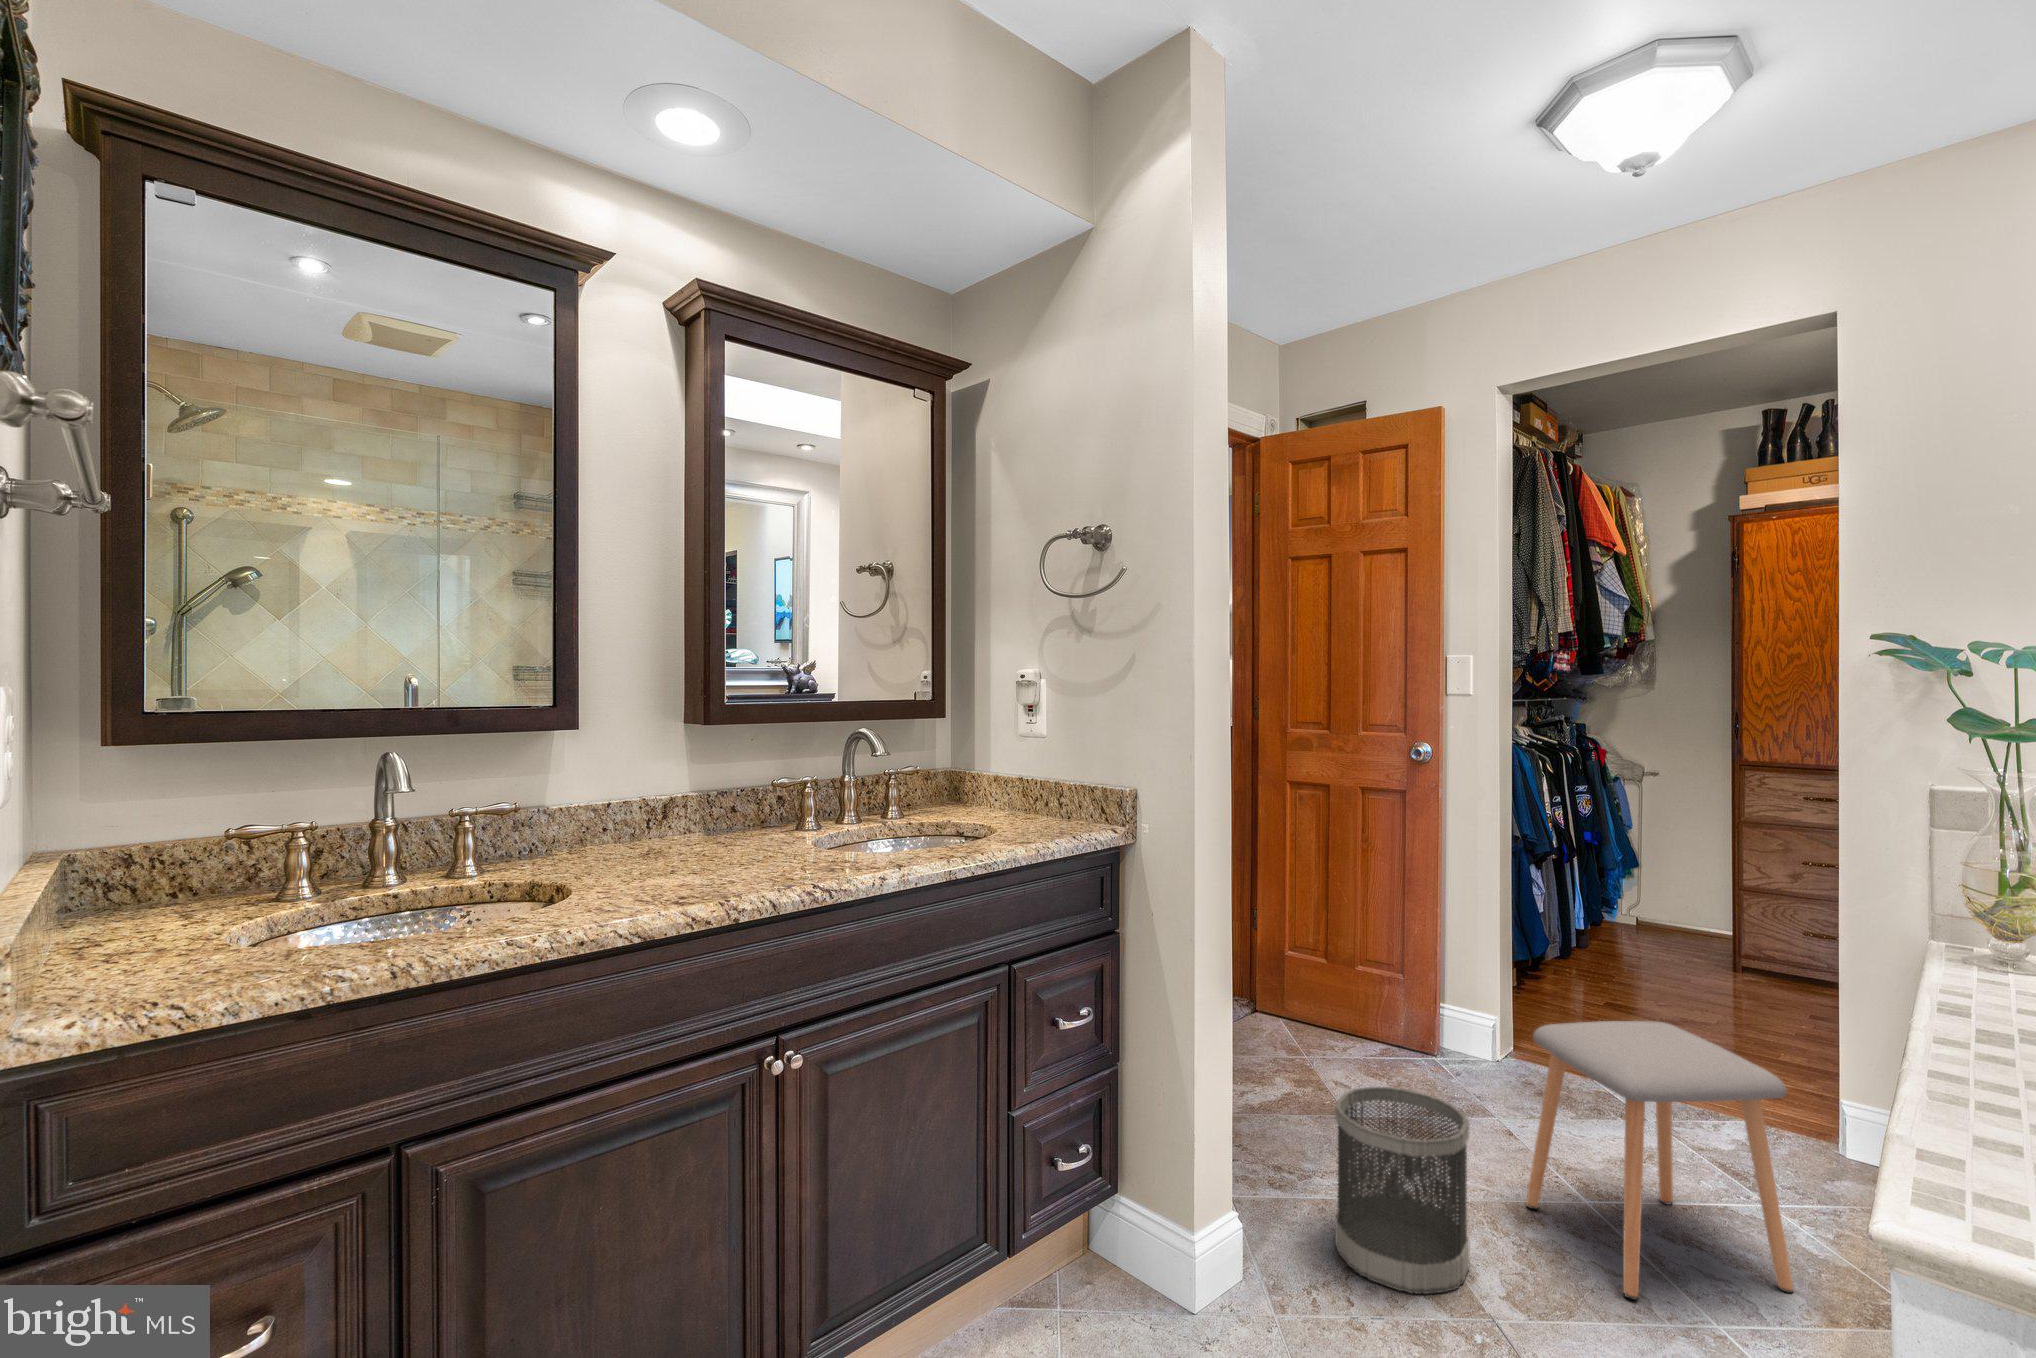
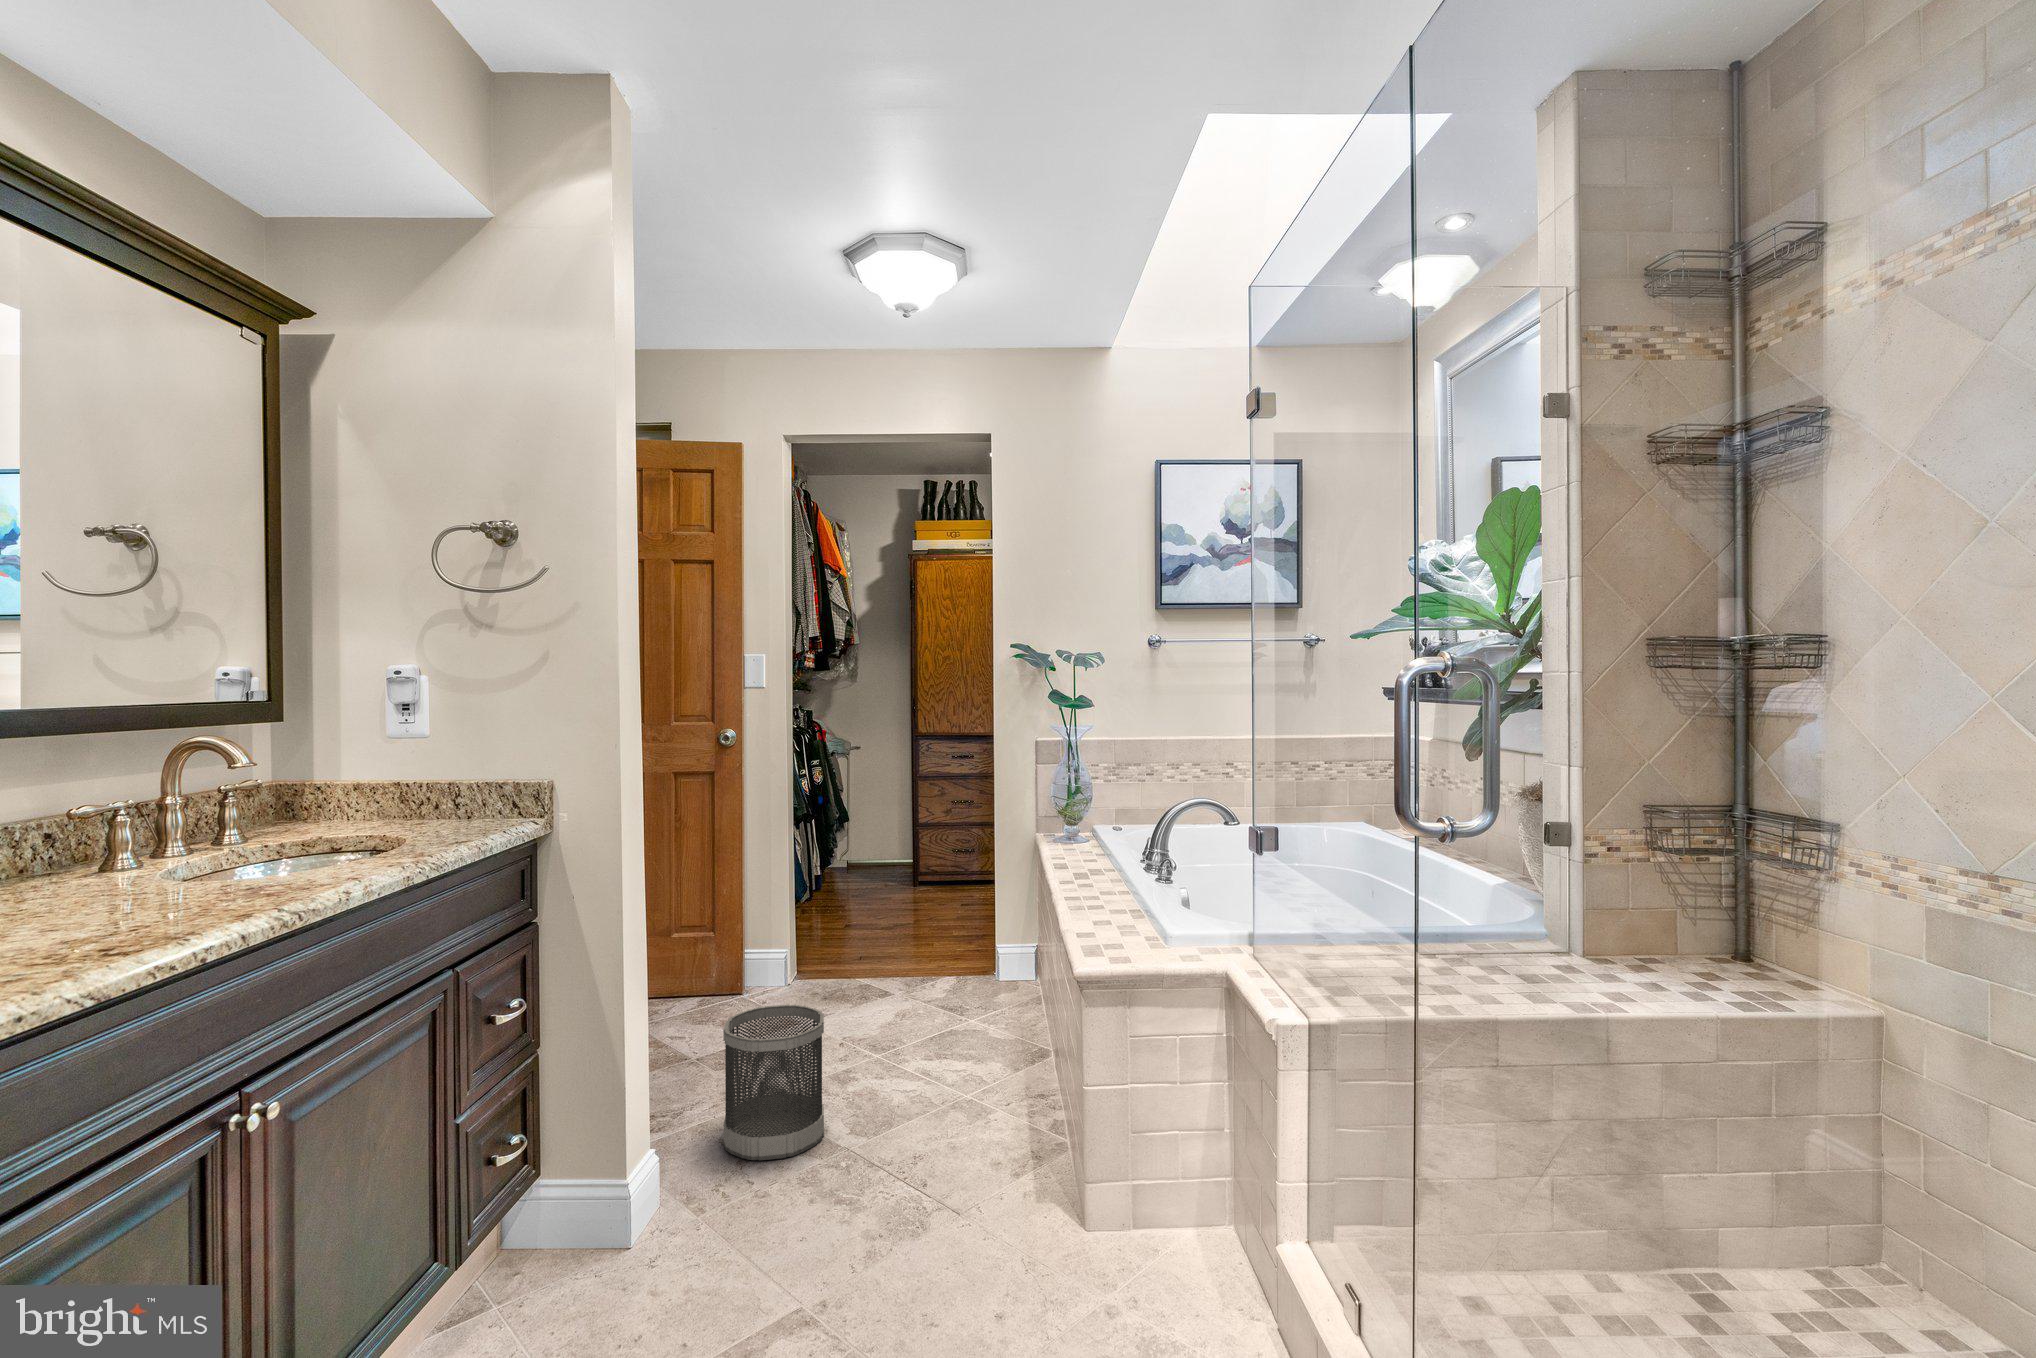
stool: present [1526,1021,1793,1299] -> none [844,914,1000,1102]

